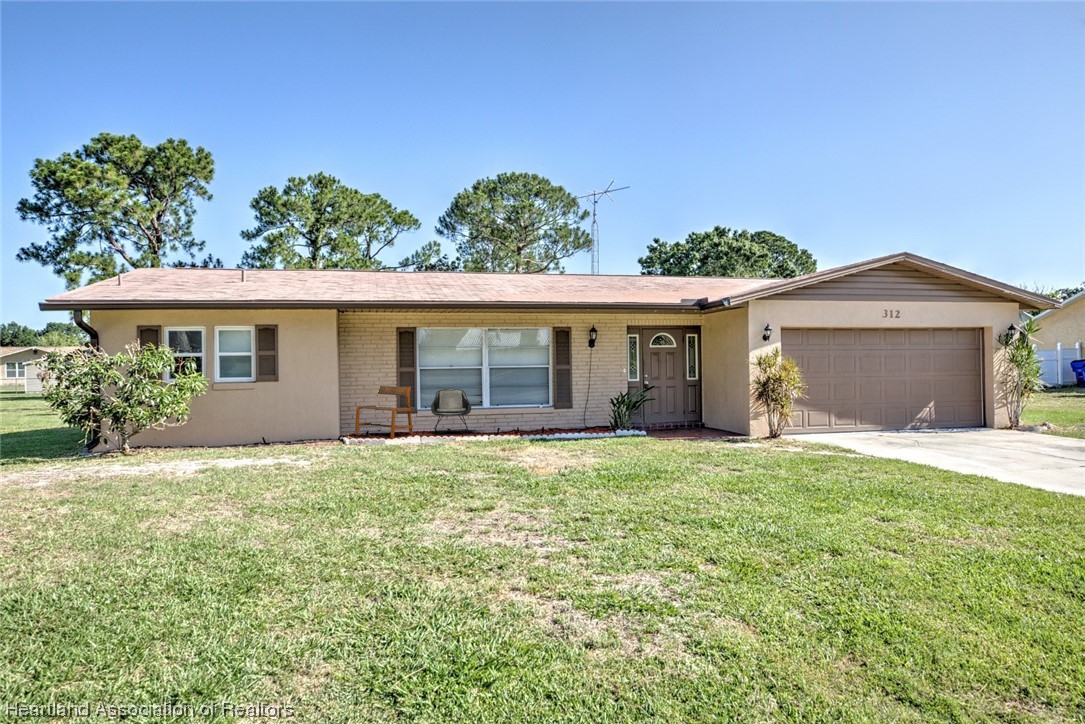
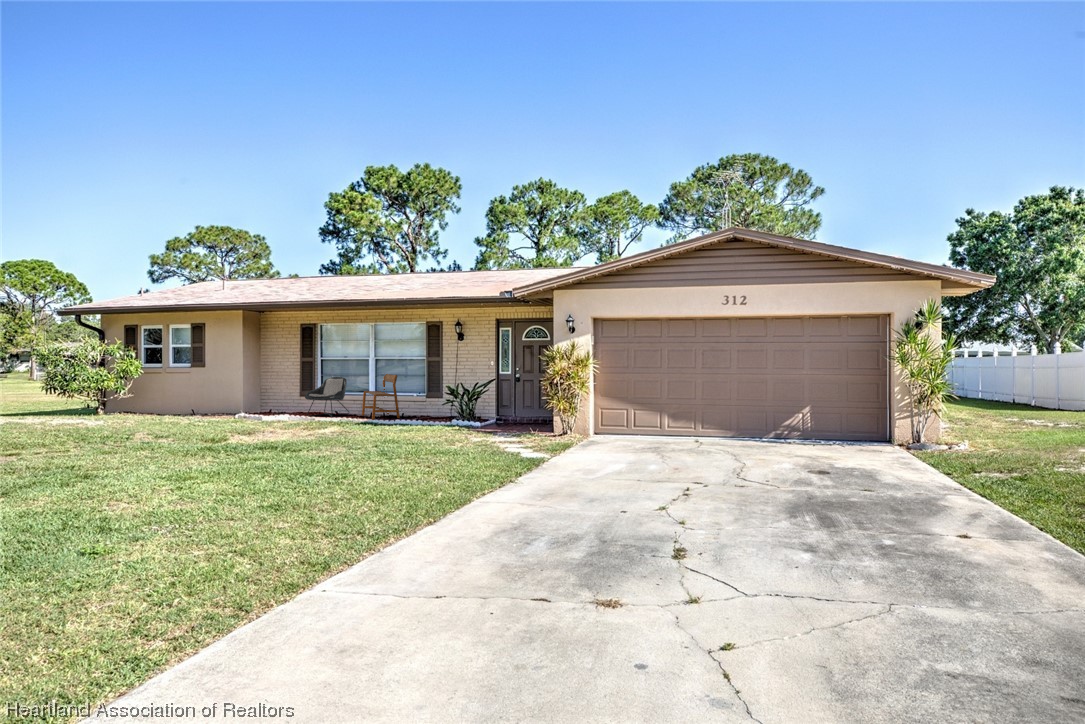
bench: present [355,386,413,438] -> present [362,374,400,420]

